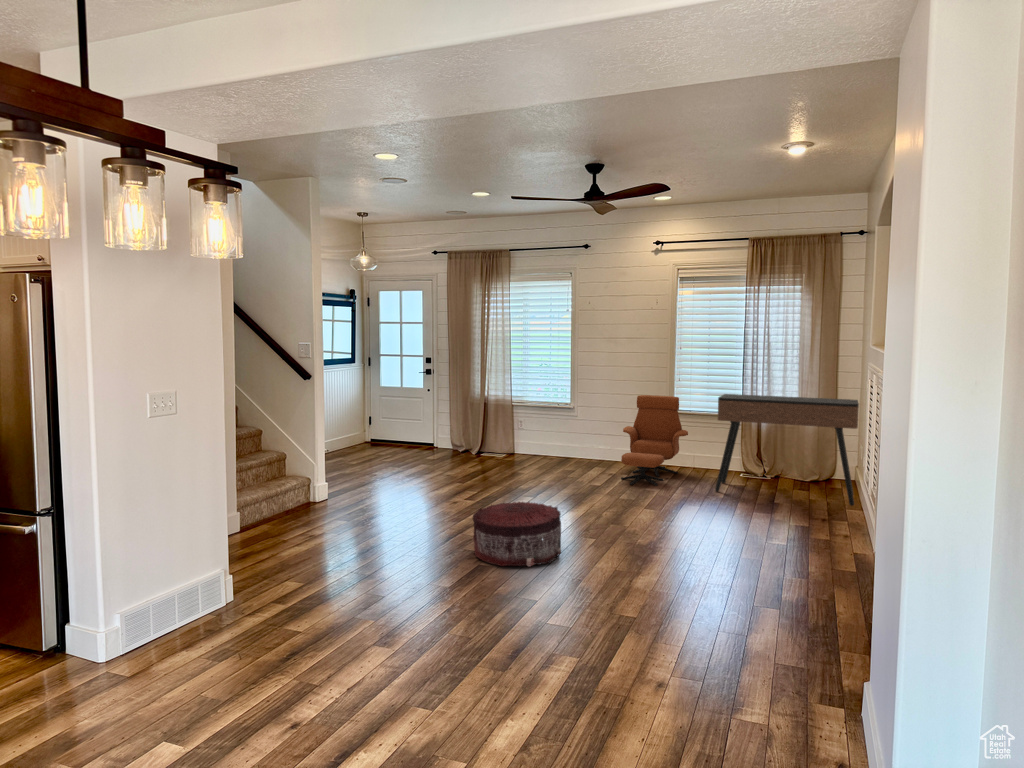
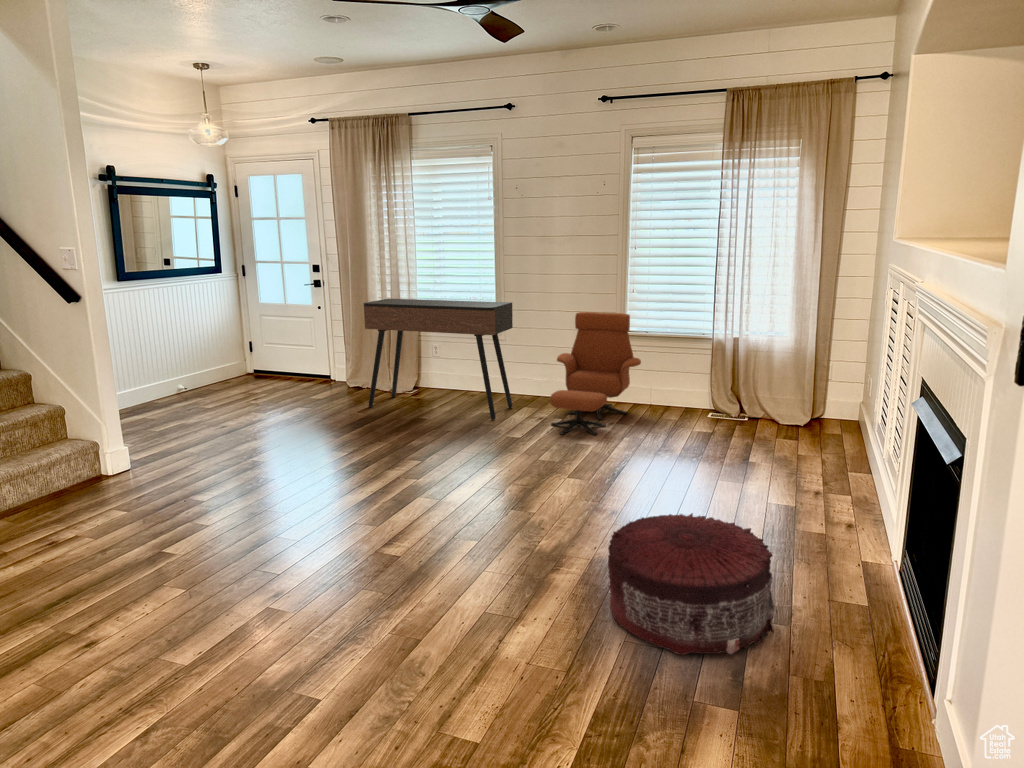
console table: present [715,394,859,506] -> present [364,299,513,419]
pouf: present [473,502,561,567] -> present [608,513,774,655]

